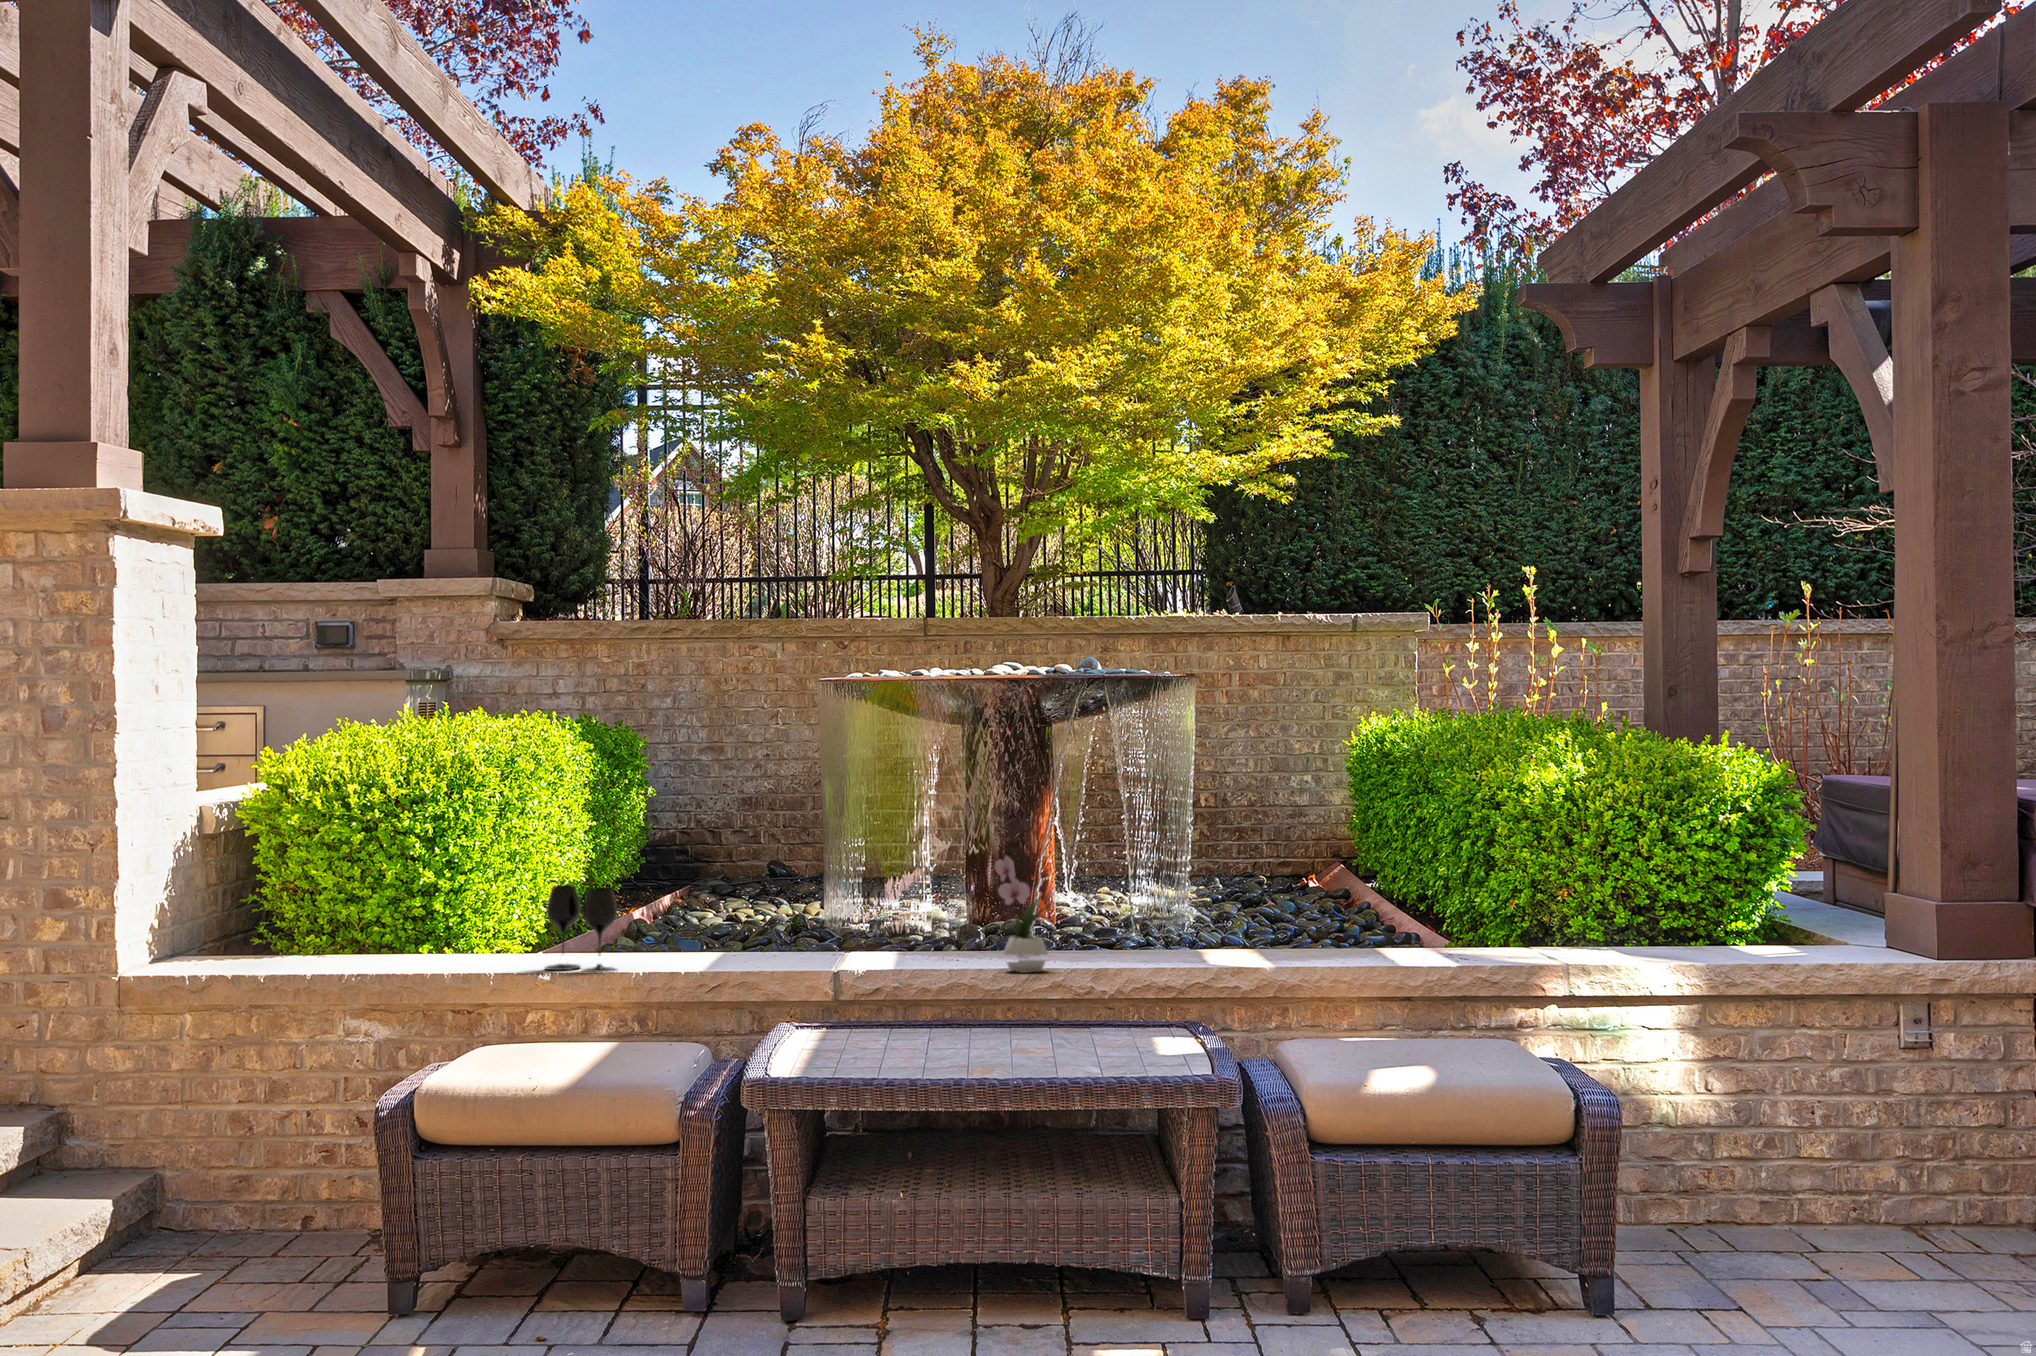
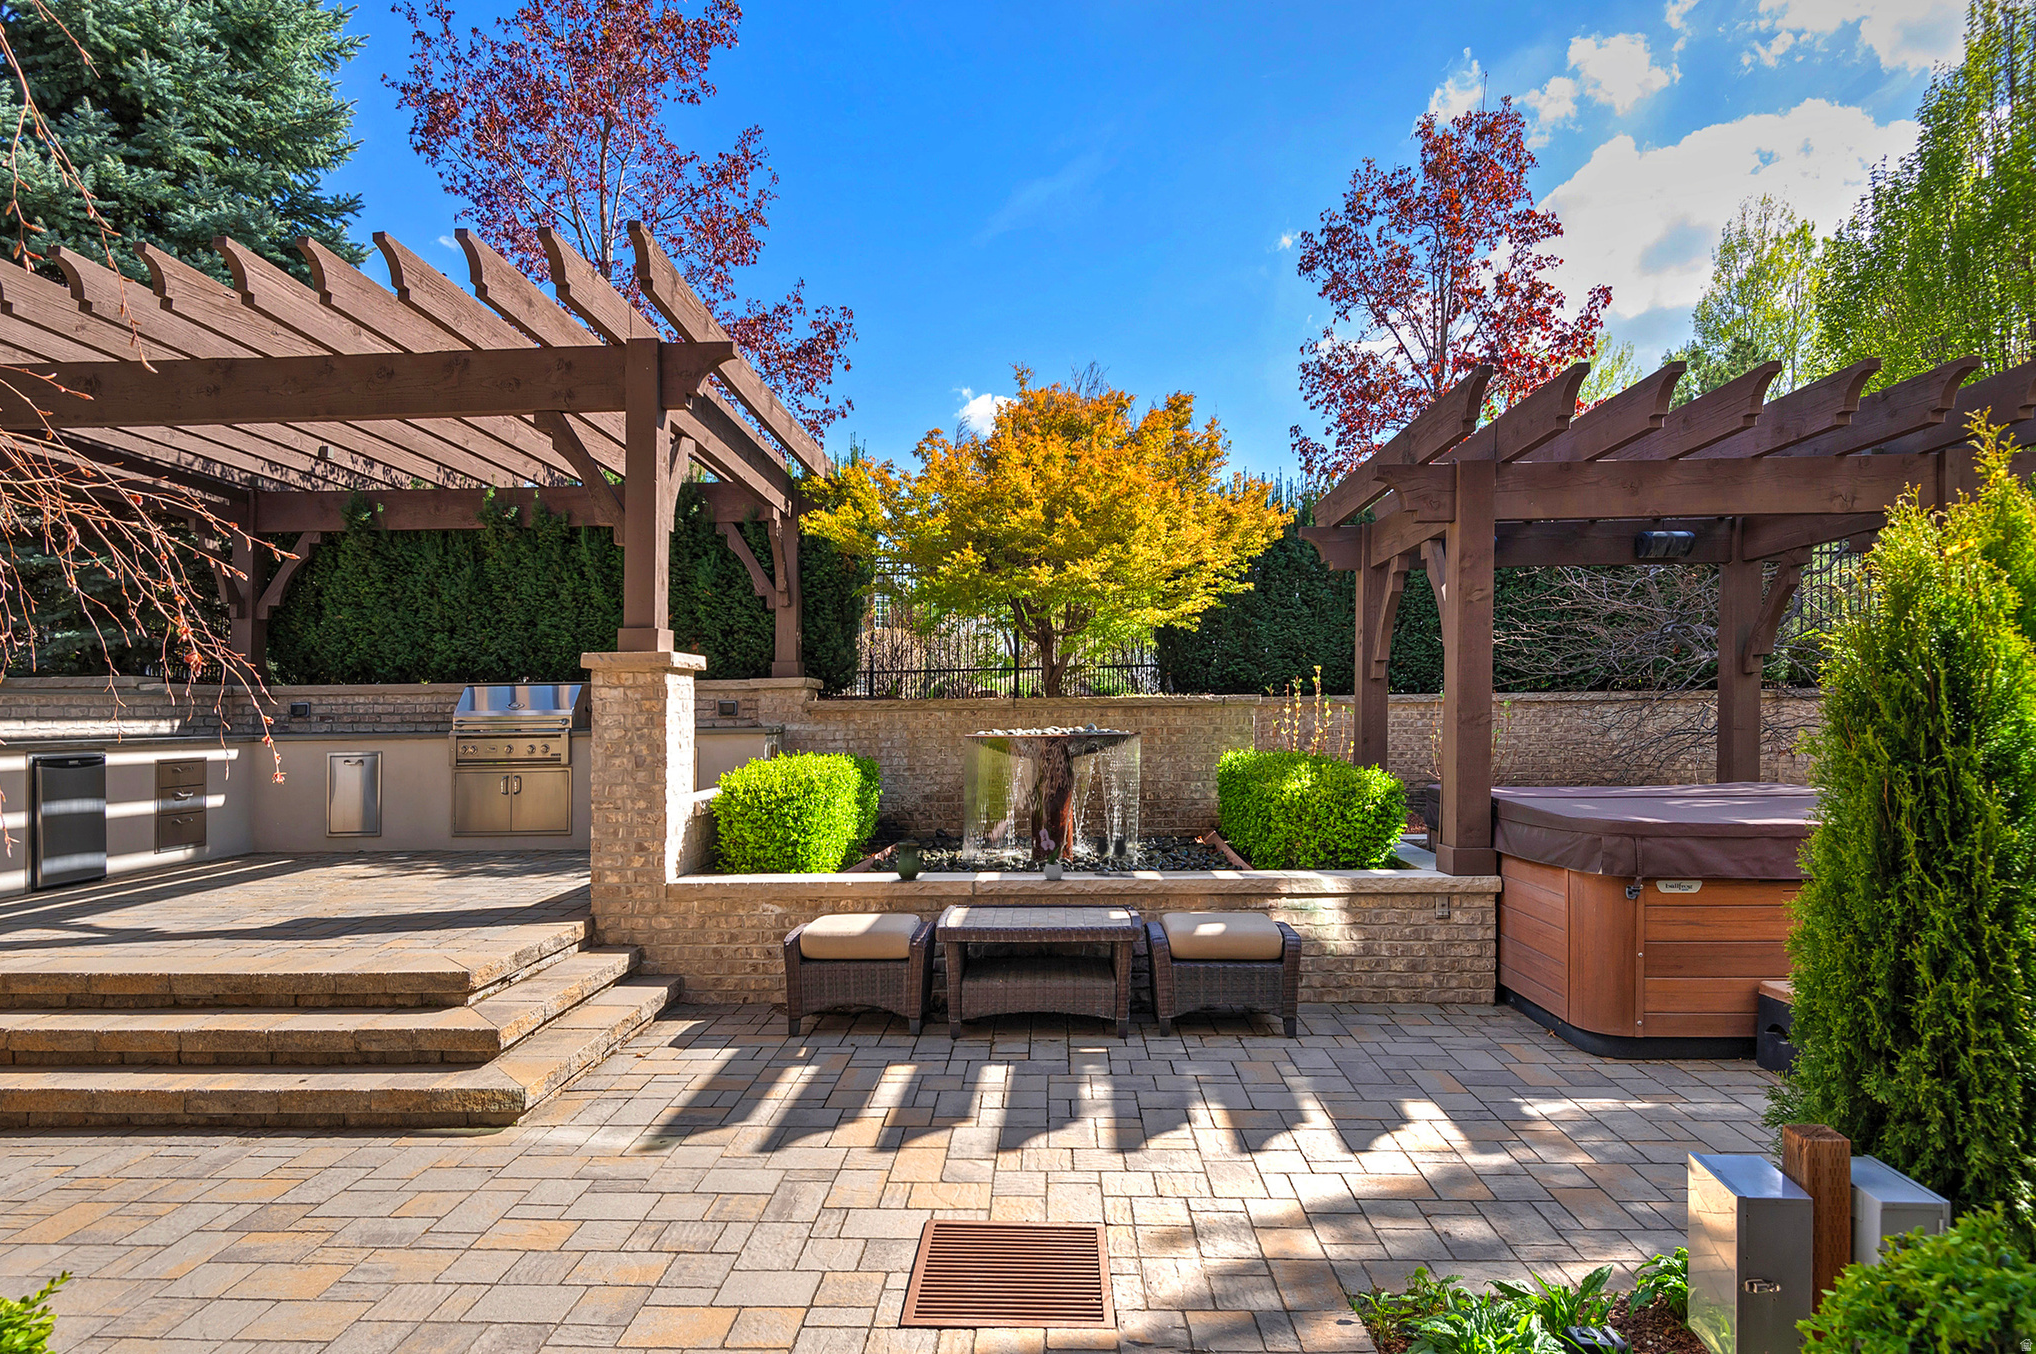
wine glass: present [546,885,617,972] -> present [1095,837,1127,876]
pitcher: none [663,888,726,975] -> present [897,842,924,880]

